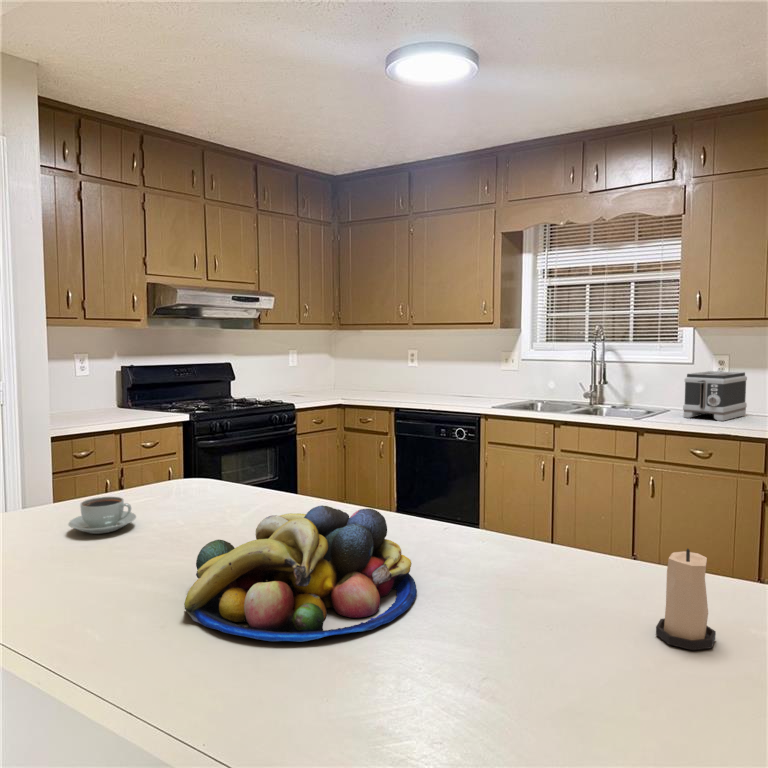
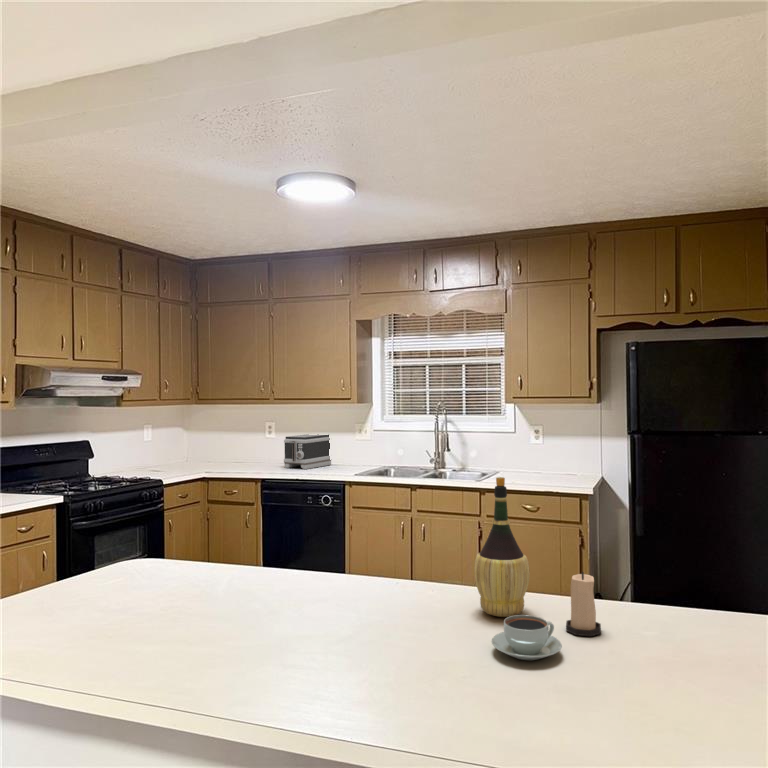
toaster: present [683,371,747,421] -> present [284,434,331,469]
wine bottle: none [531,399,613,600] -> present [474,477,529,617]
coffee cup: present [68,497,136,534] -> present [492,615,562,660]
fruit bowl: present [184,505,417,642] -> none [225,565,402,665]

